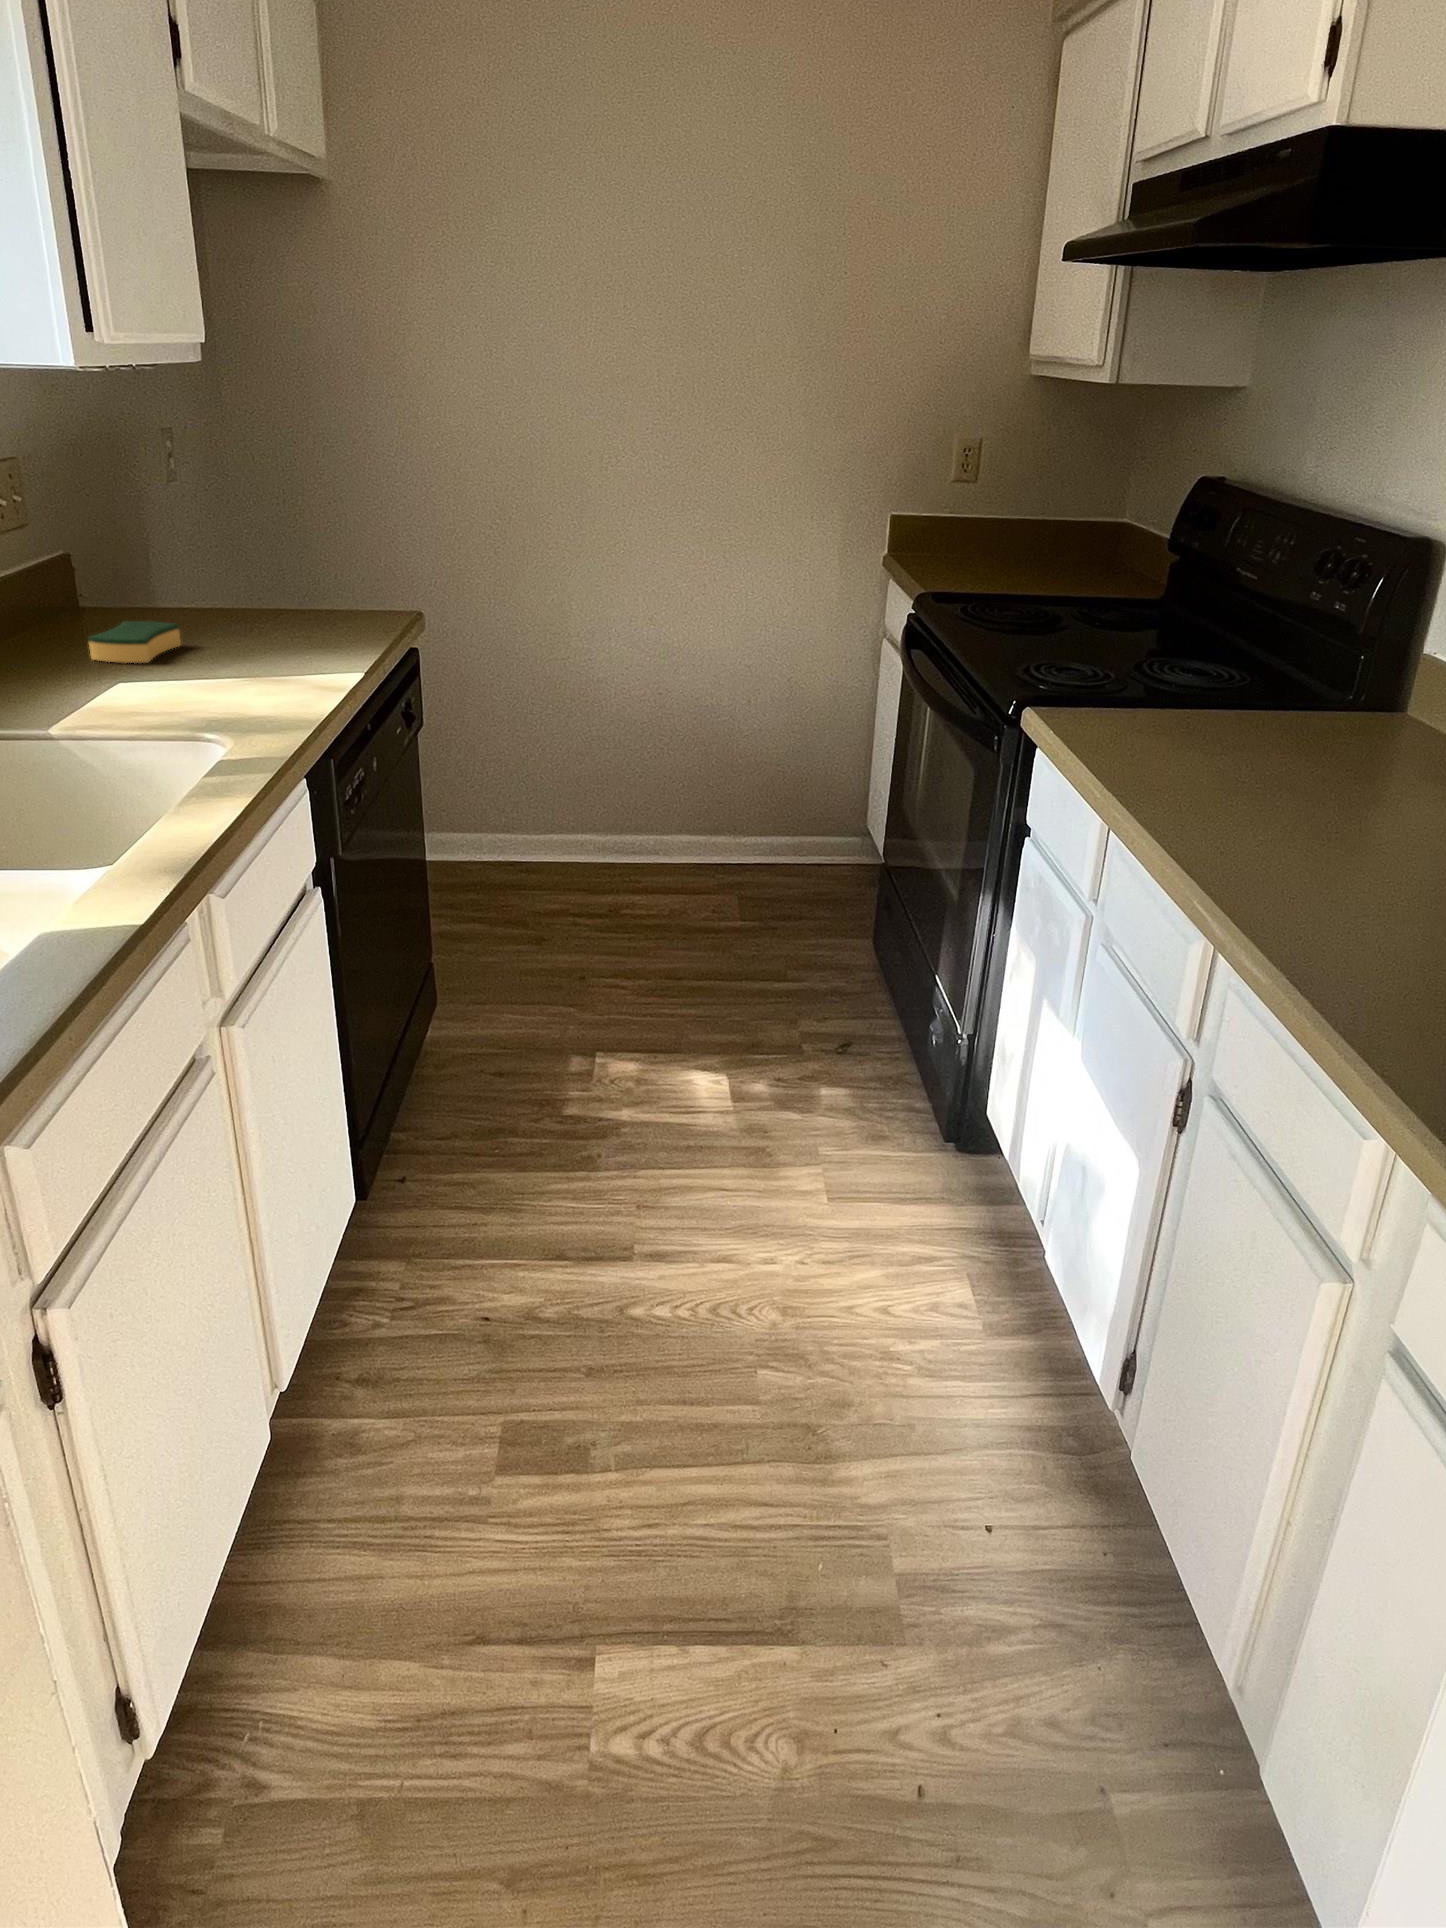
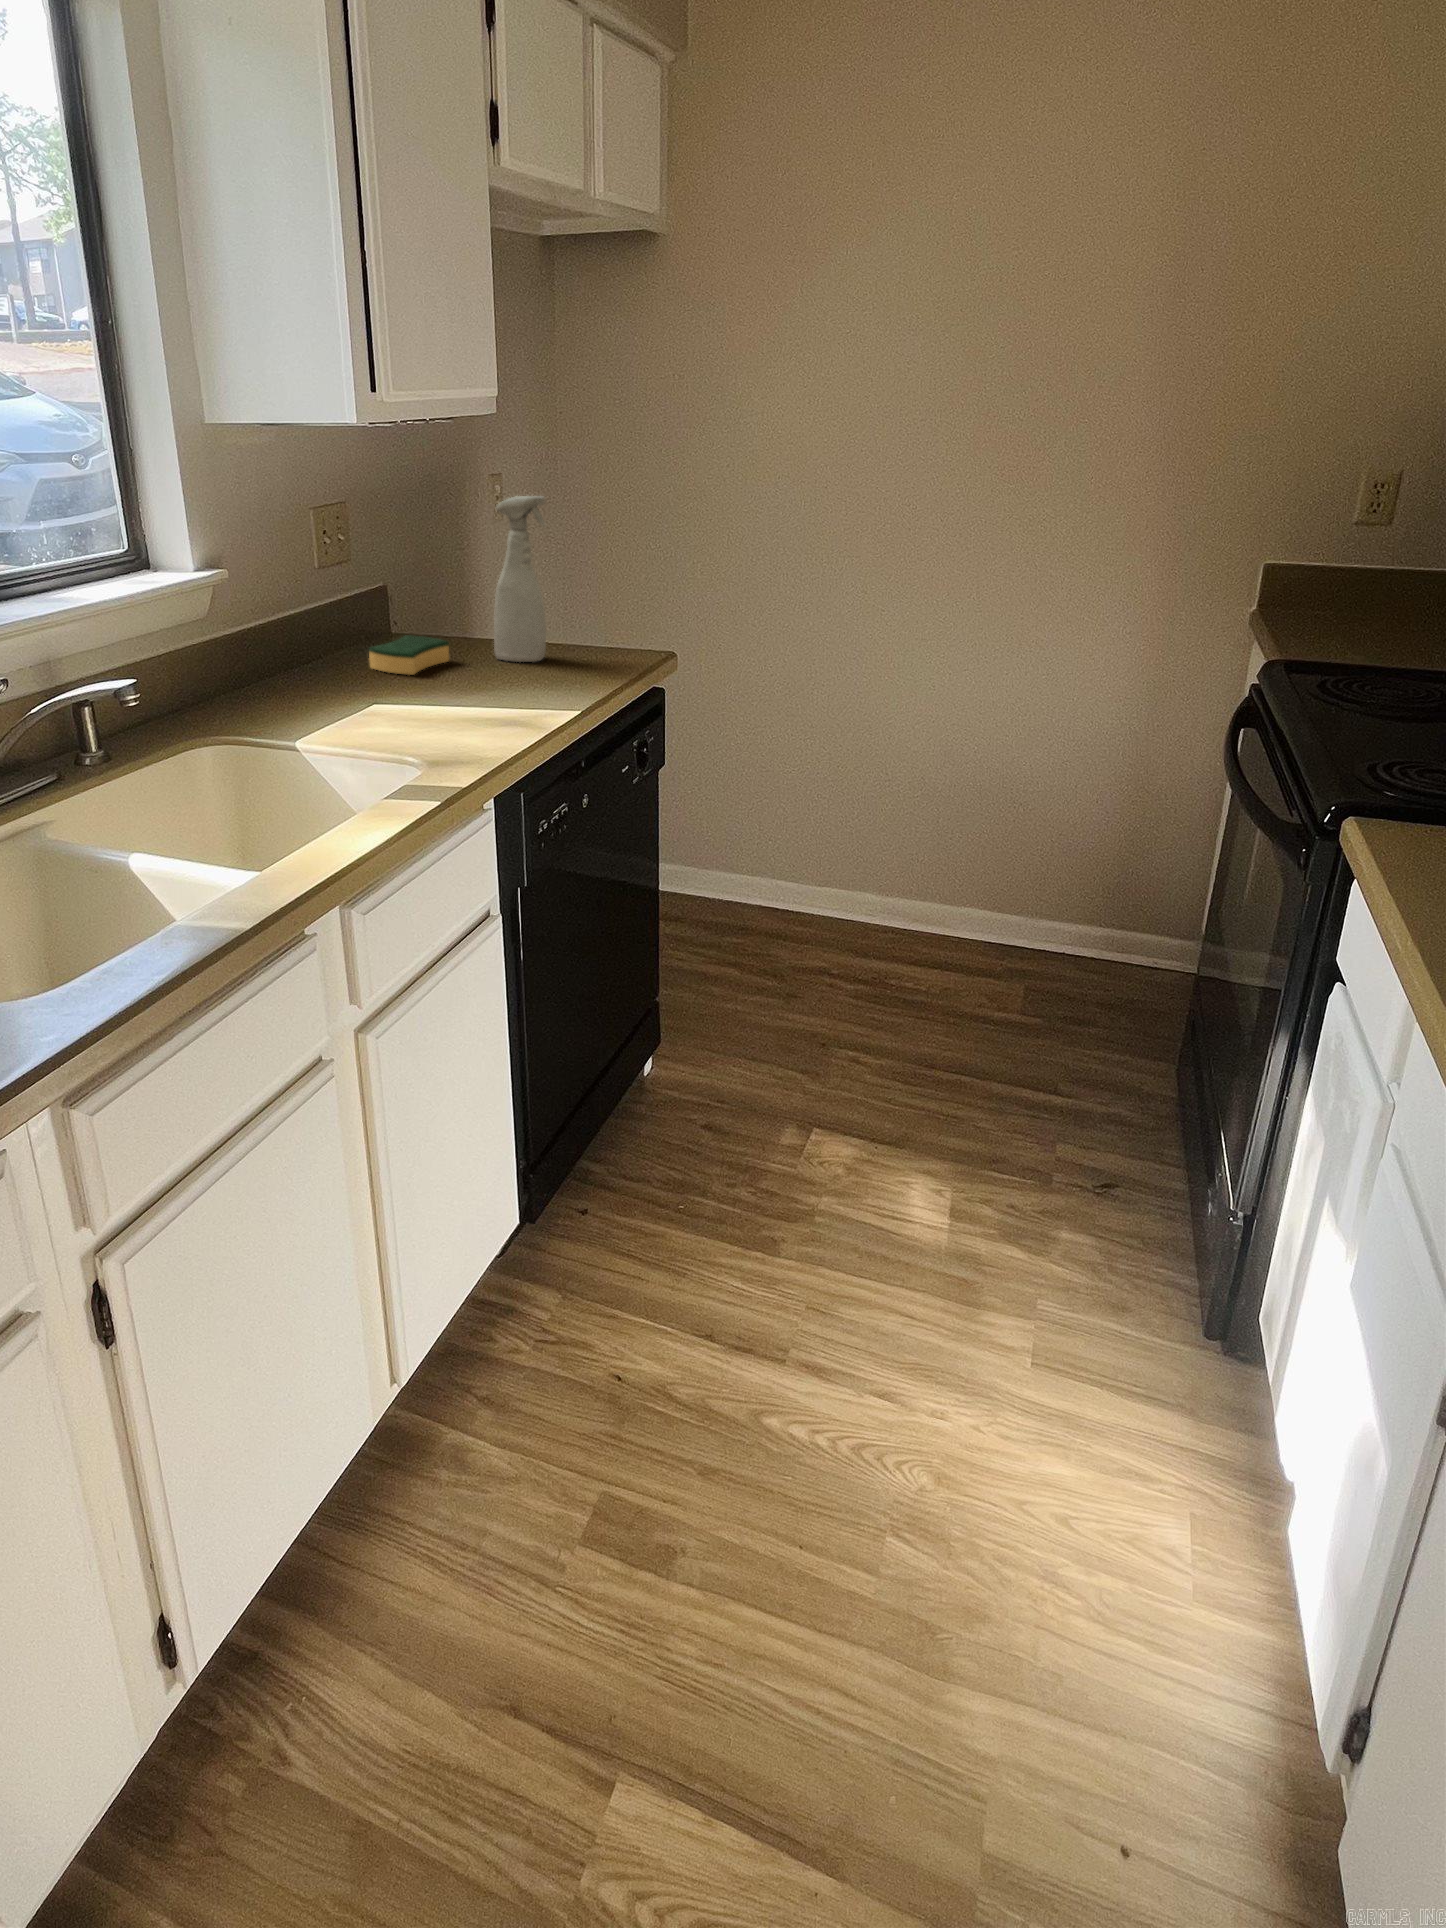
spray bottle: none [217,466,286,640] -> present [494,496,546,662]

